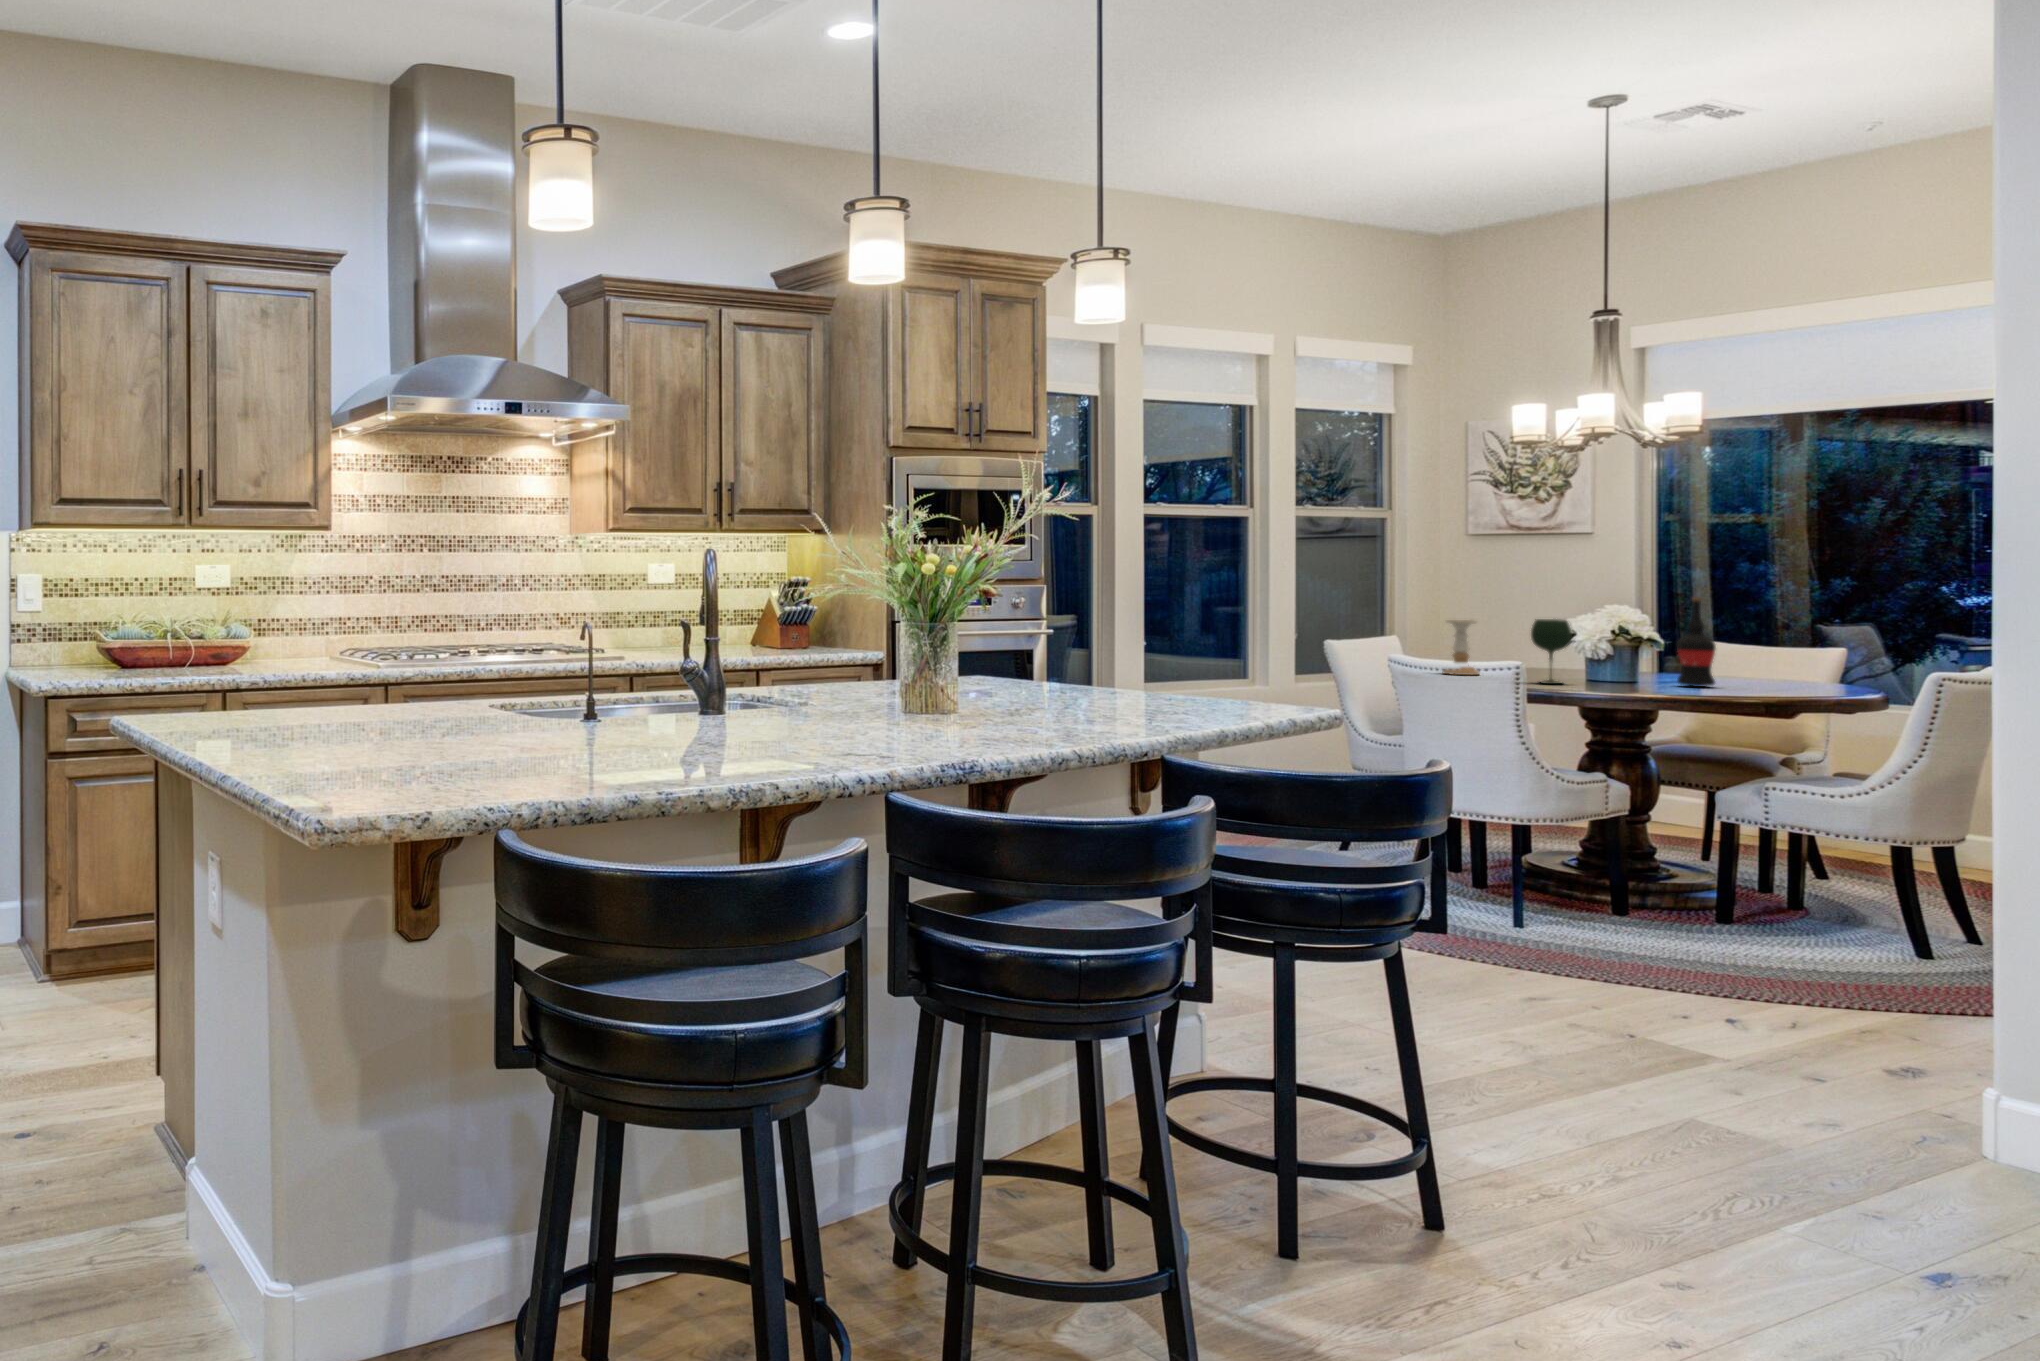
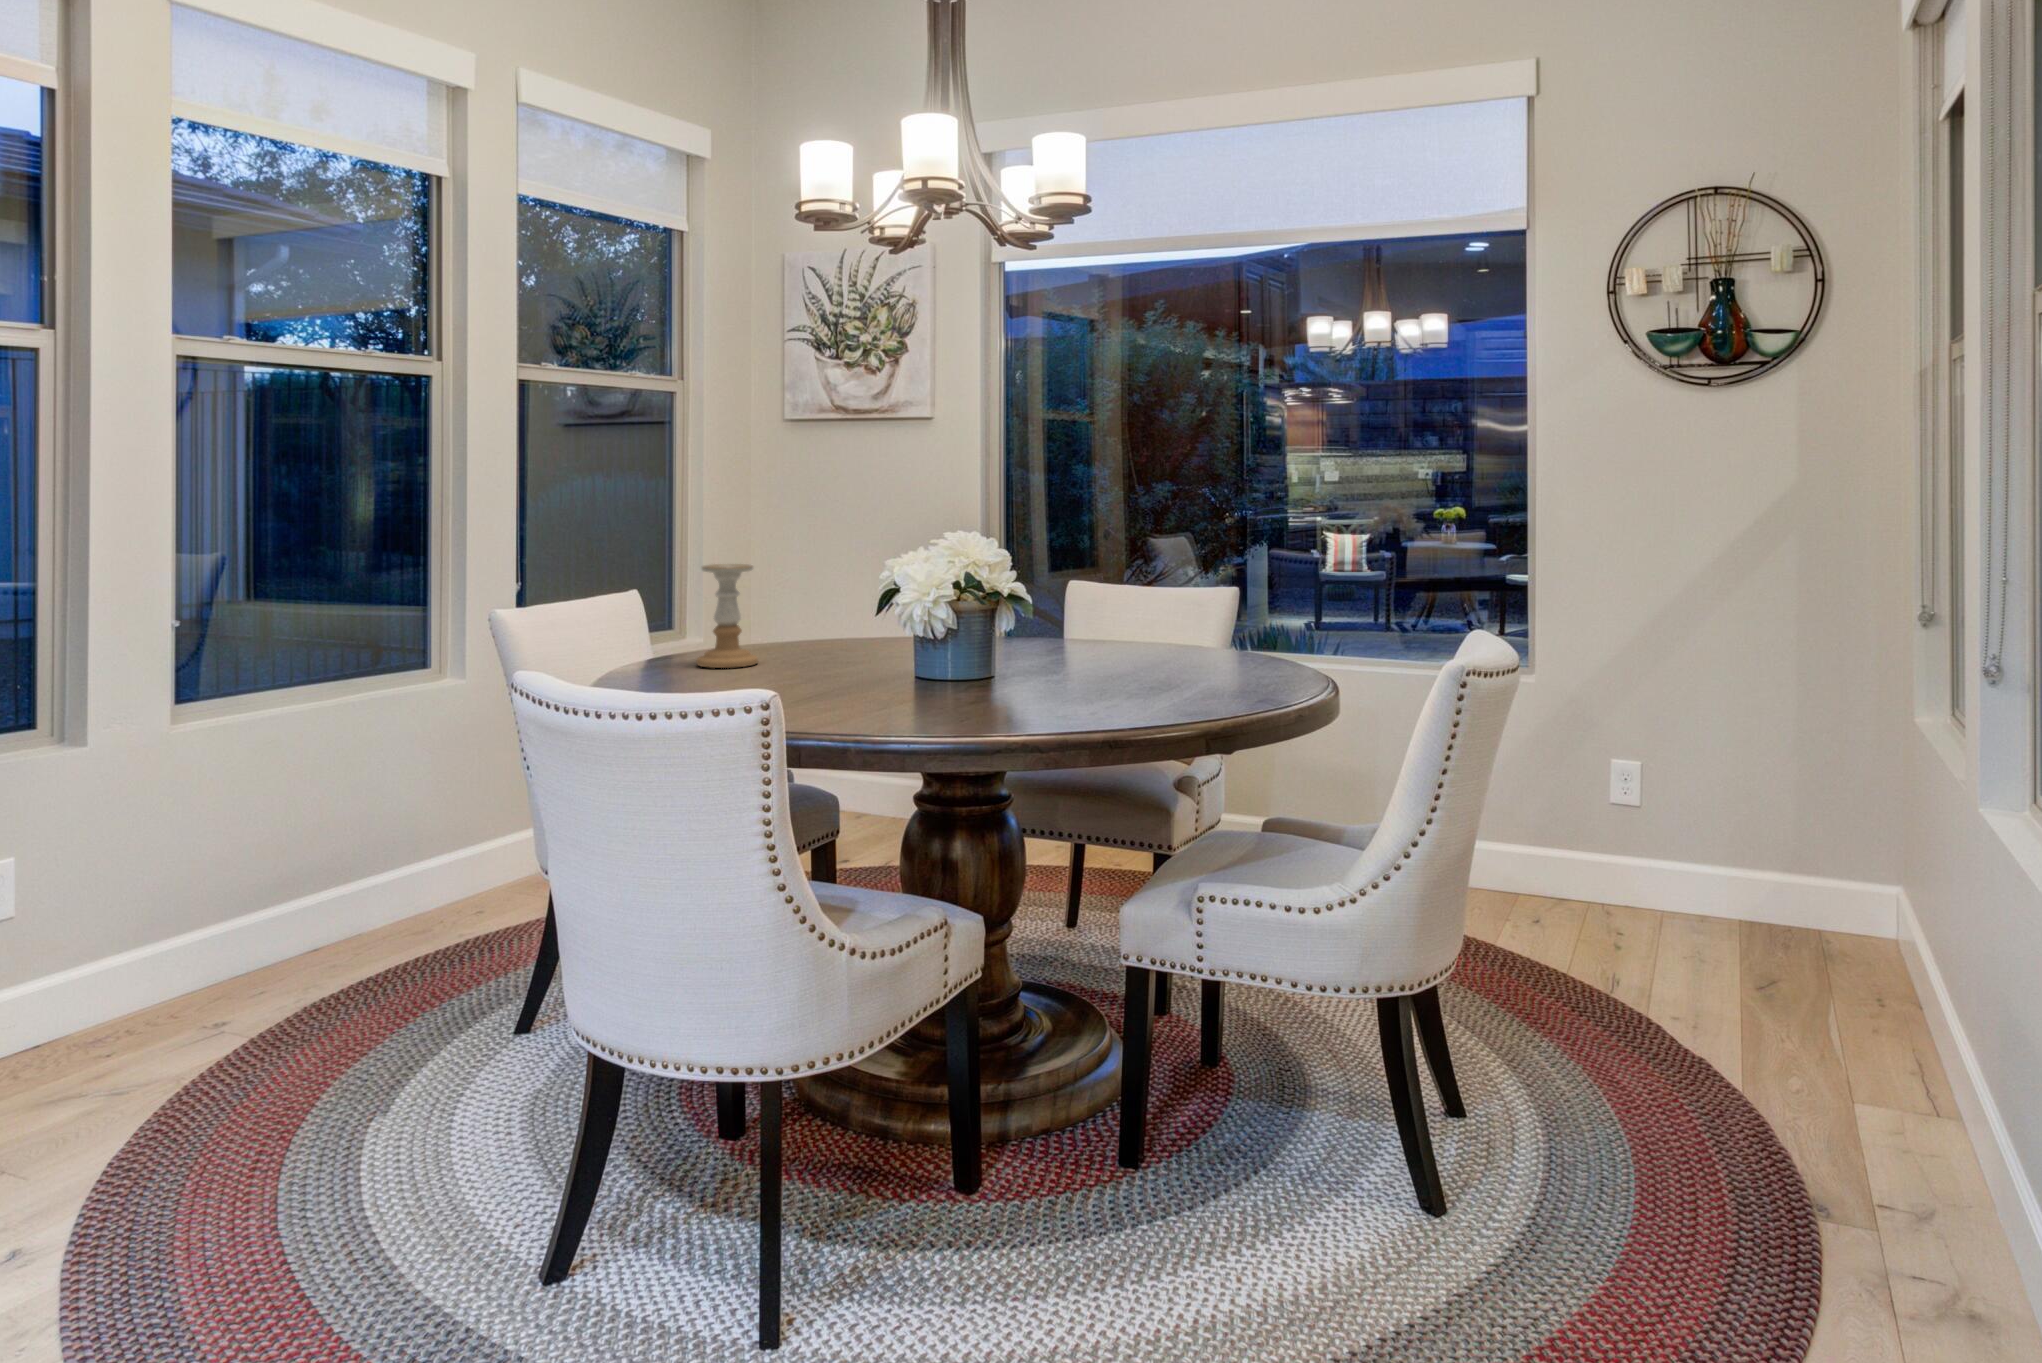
wine bottle: present [1677,597,1716,687] -> none [1048,516,1103,675]
wine glass: present [1531,619,1572,684] -> none [826,565,892,691]

